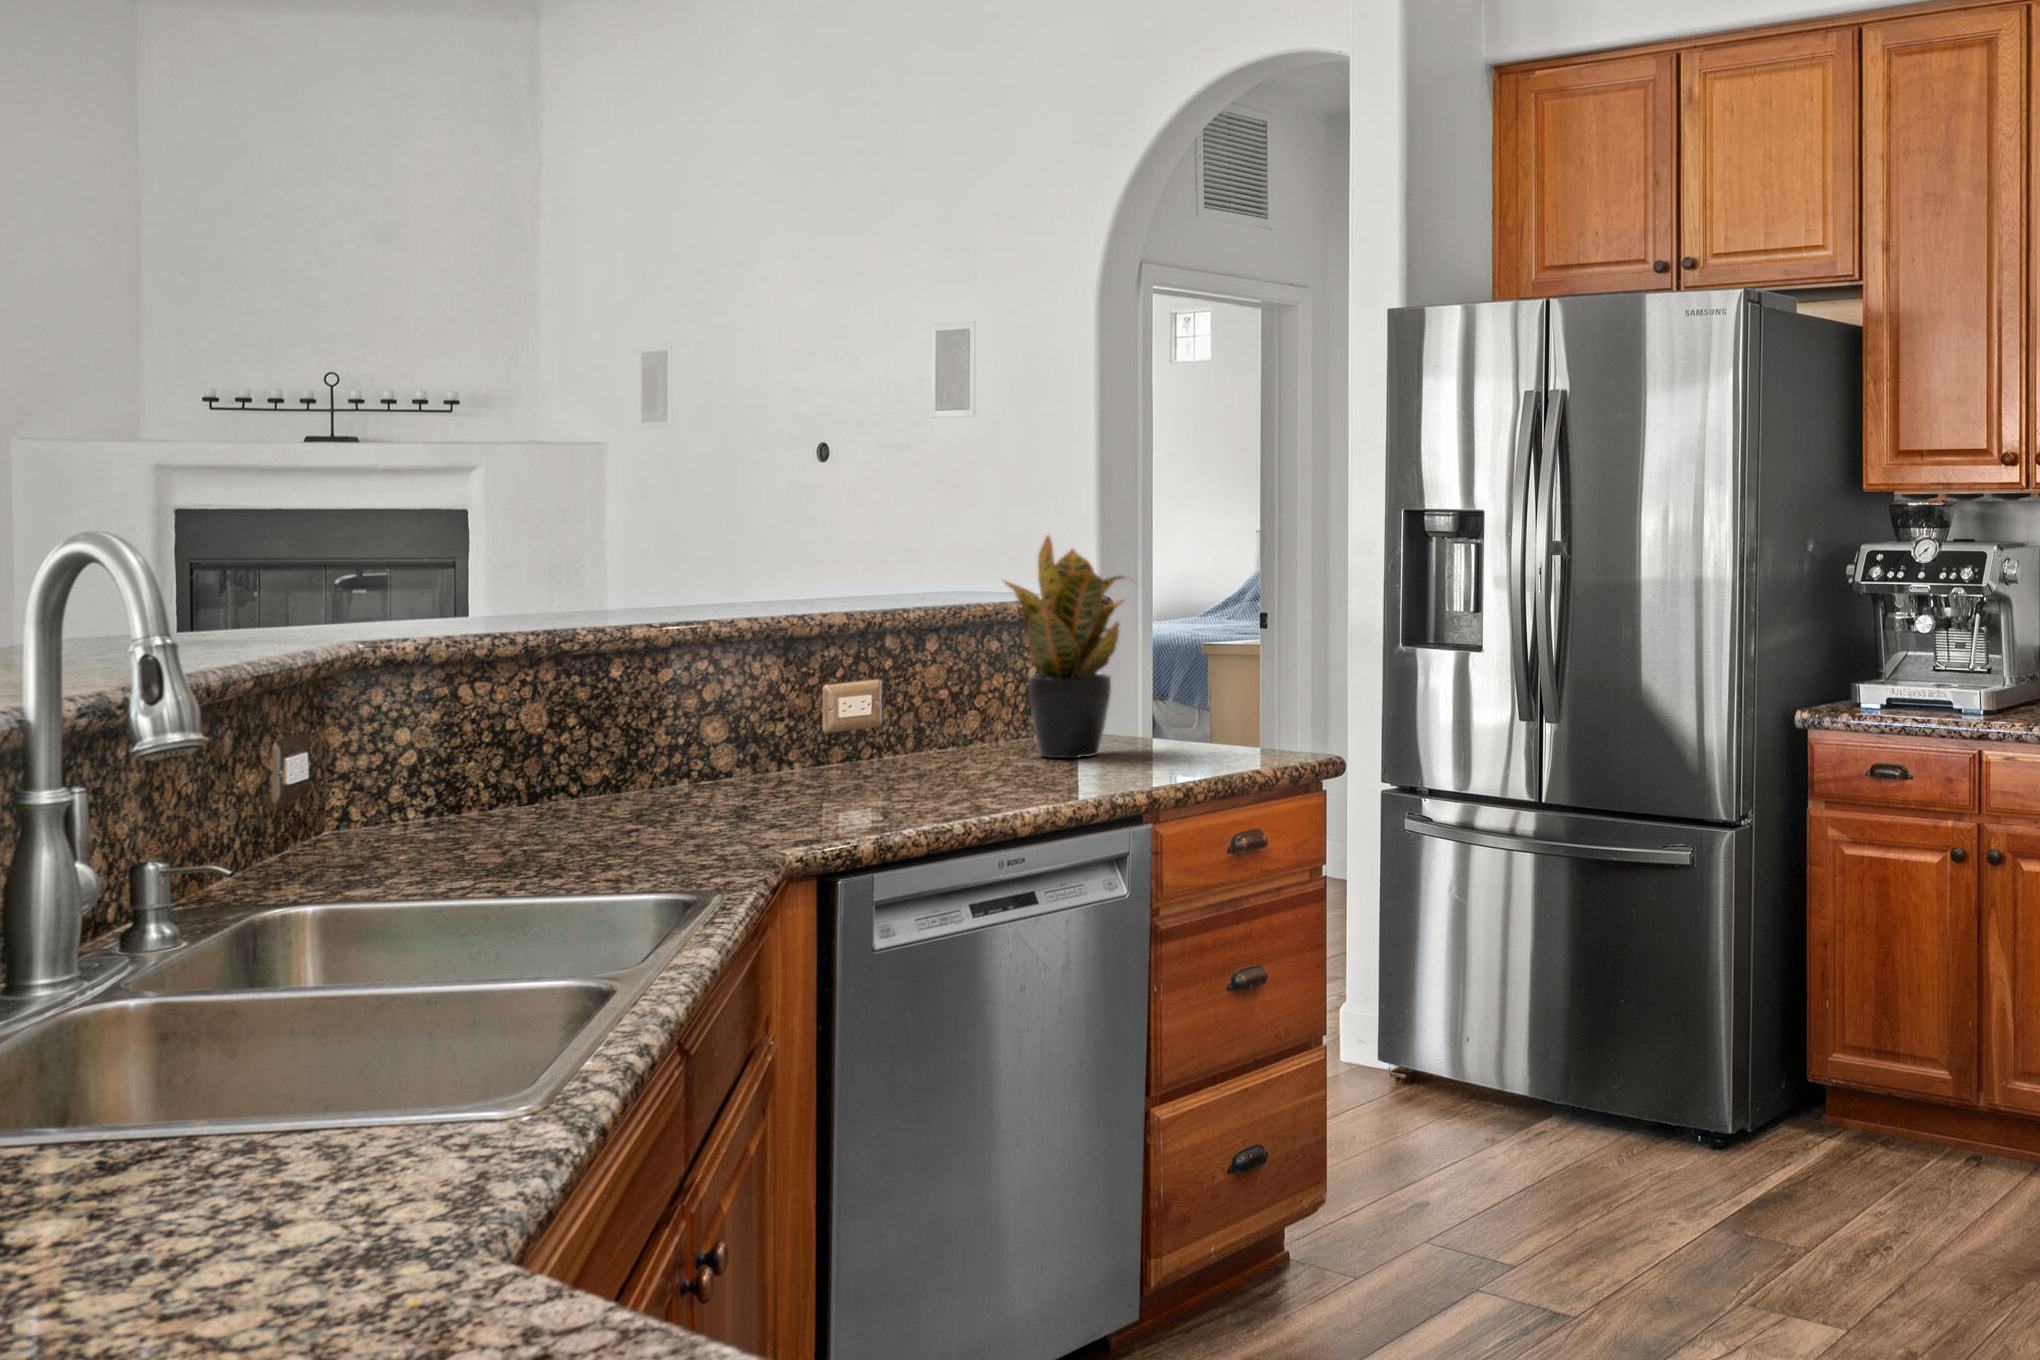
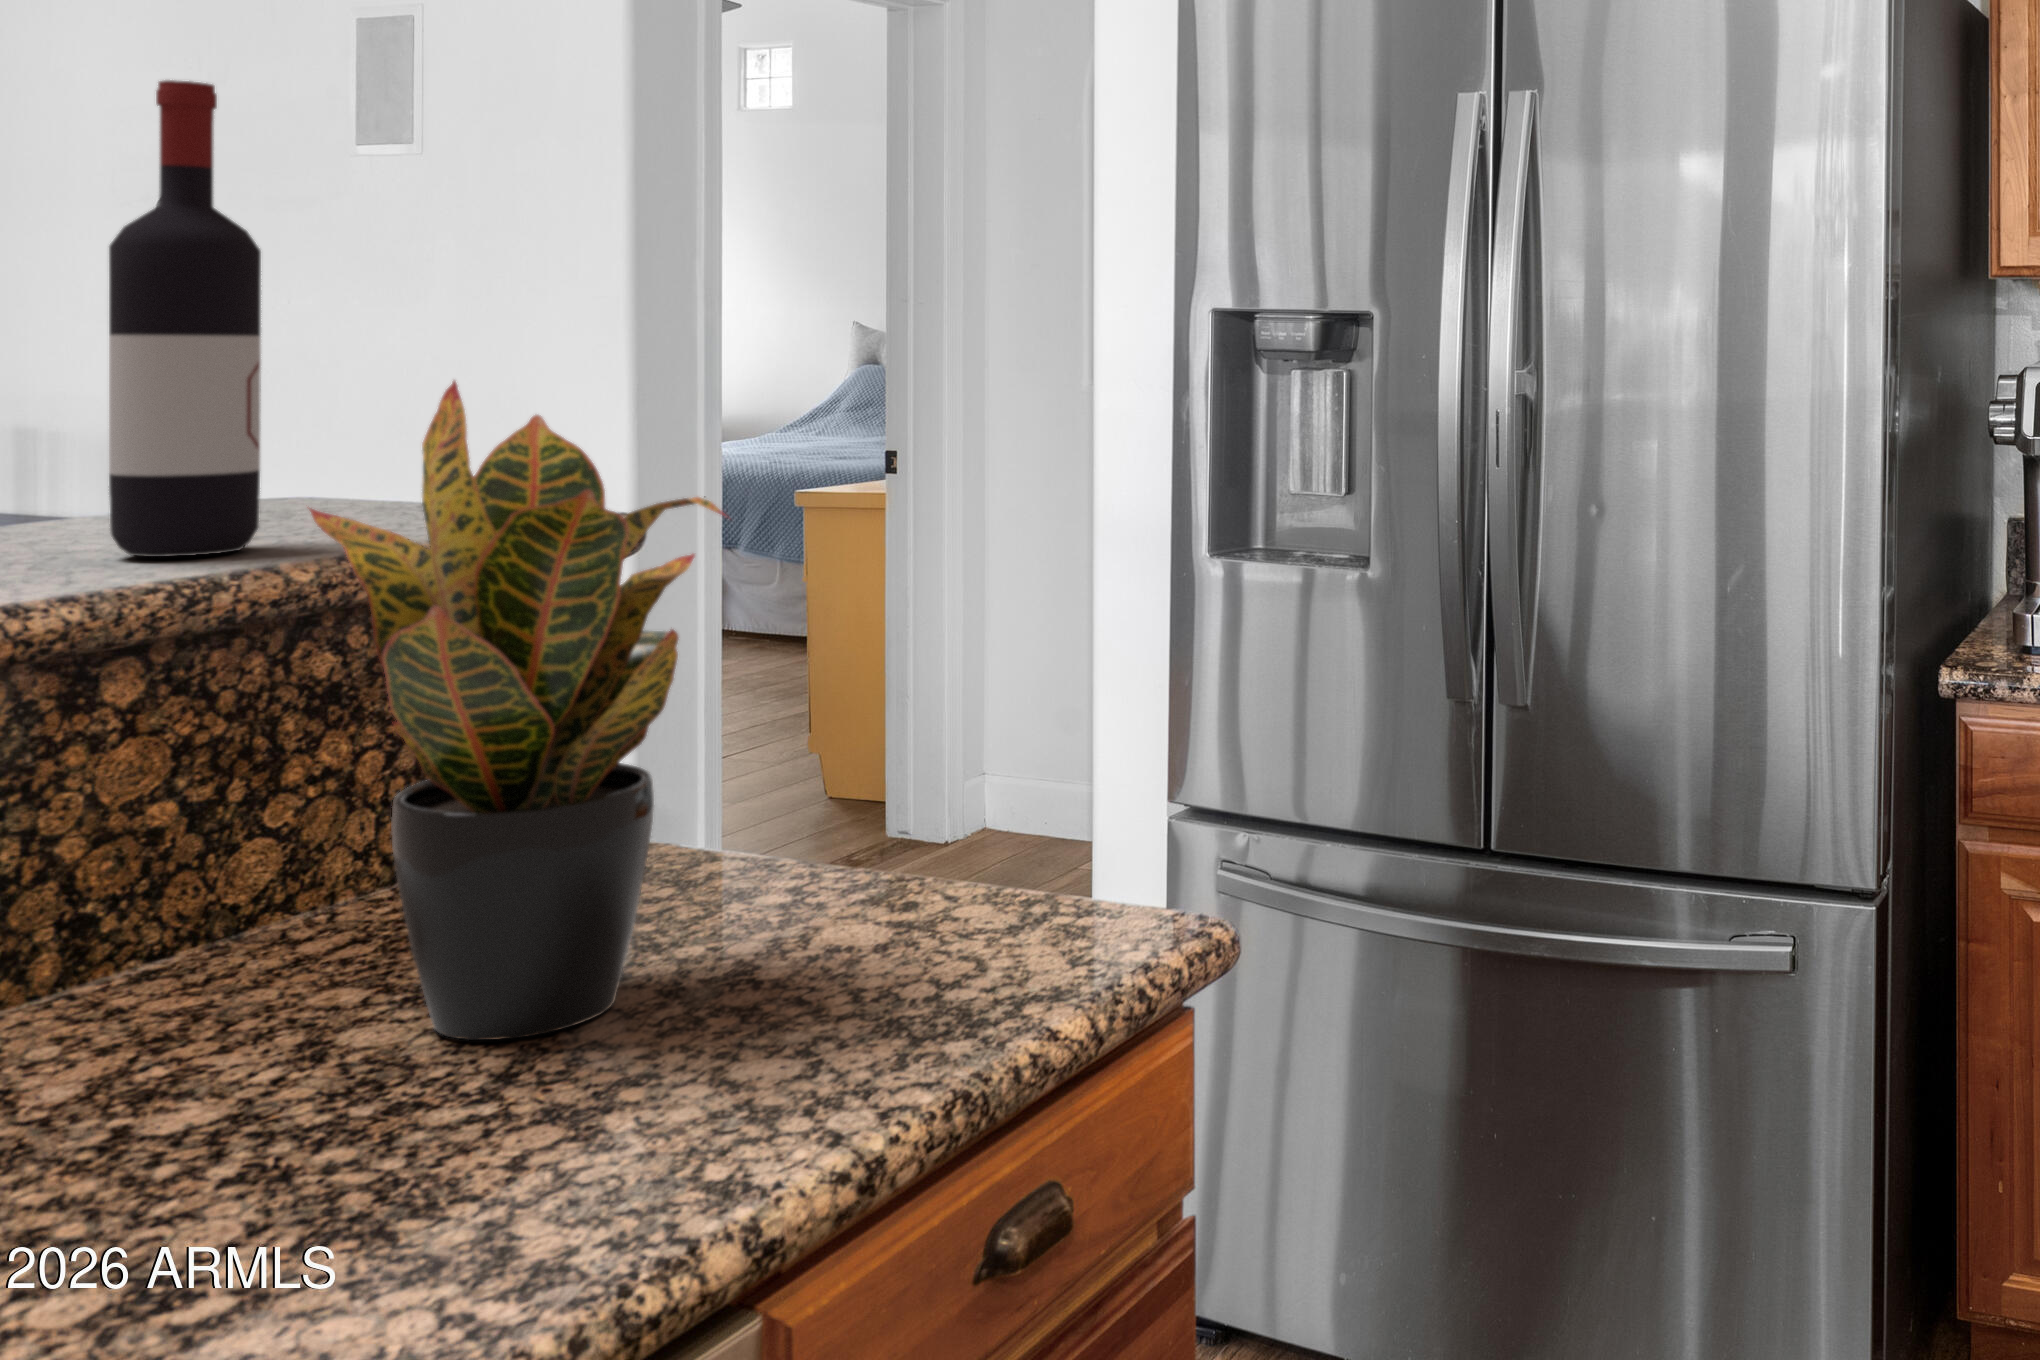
wine bottle: none [924,427,973,605] -> present [109,80,261,557]

